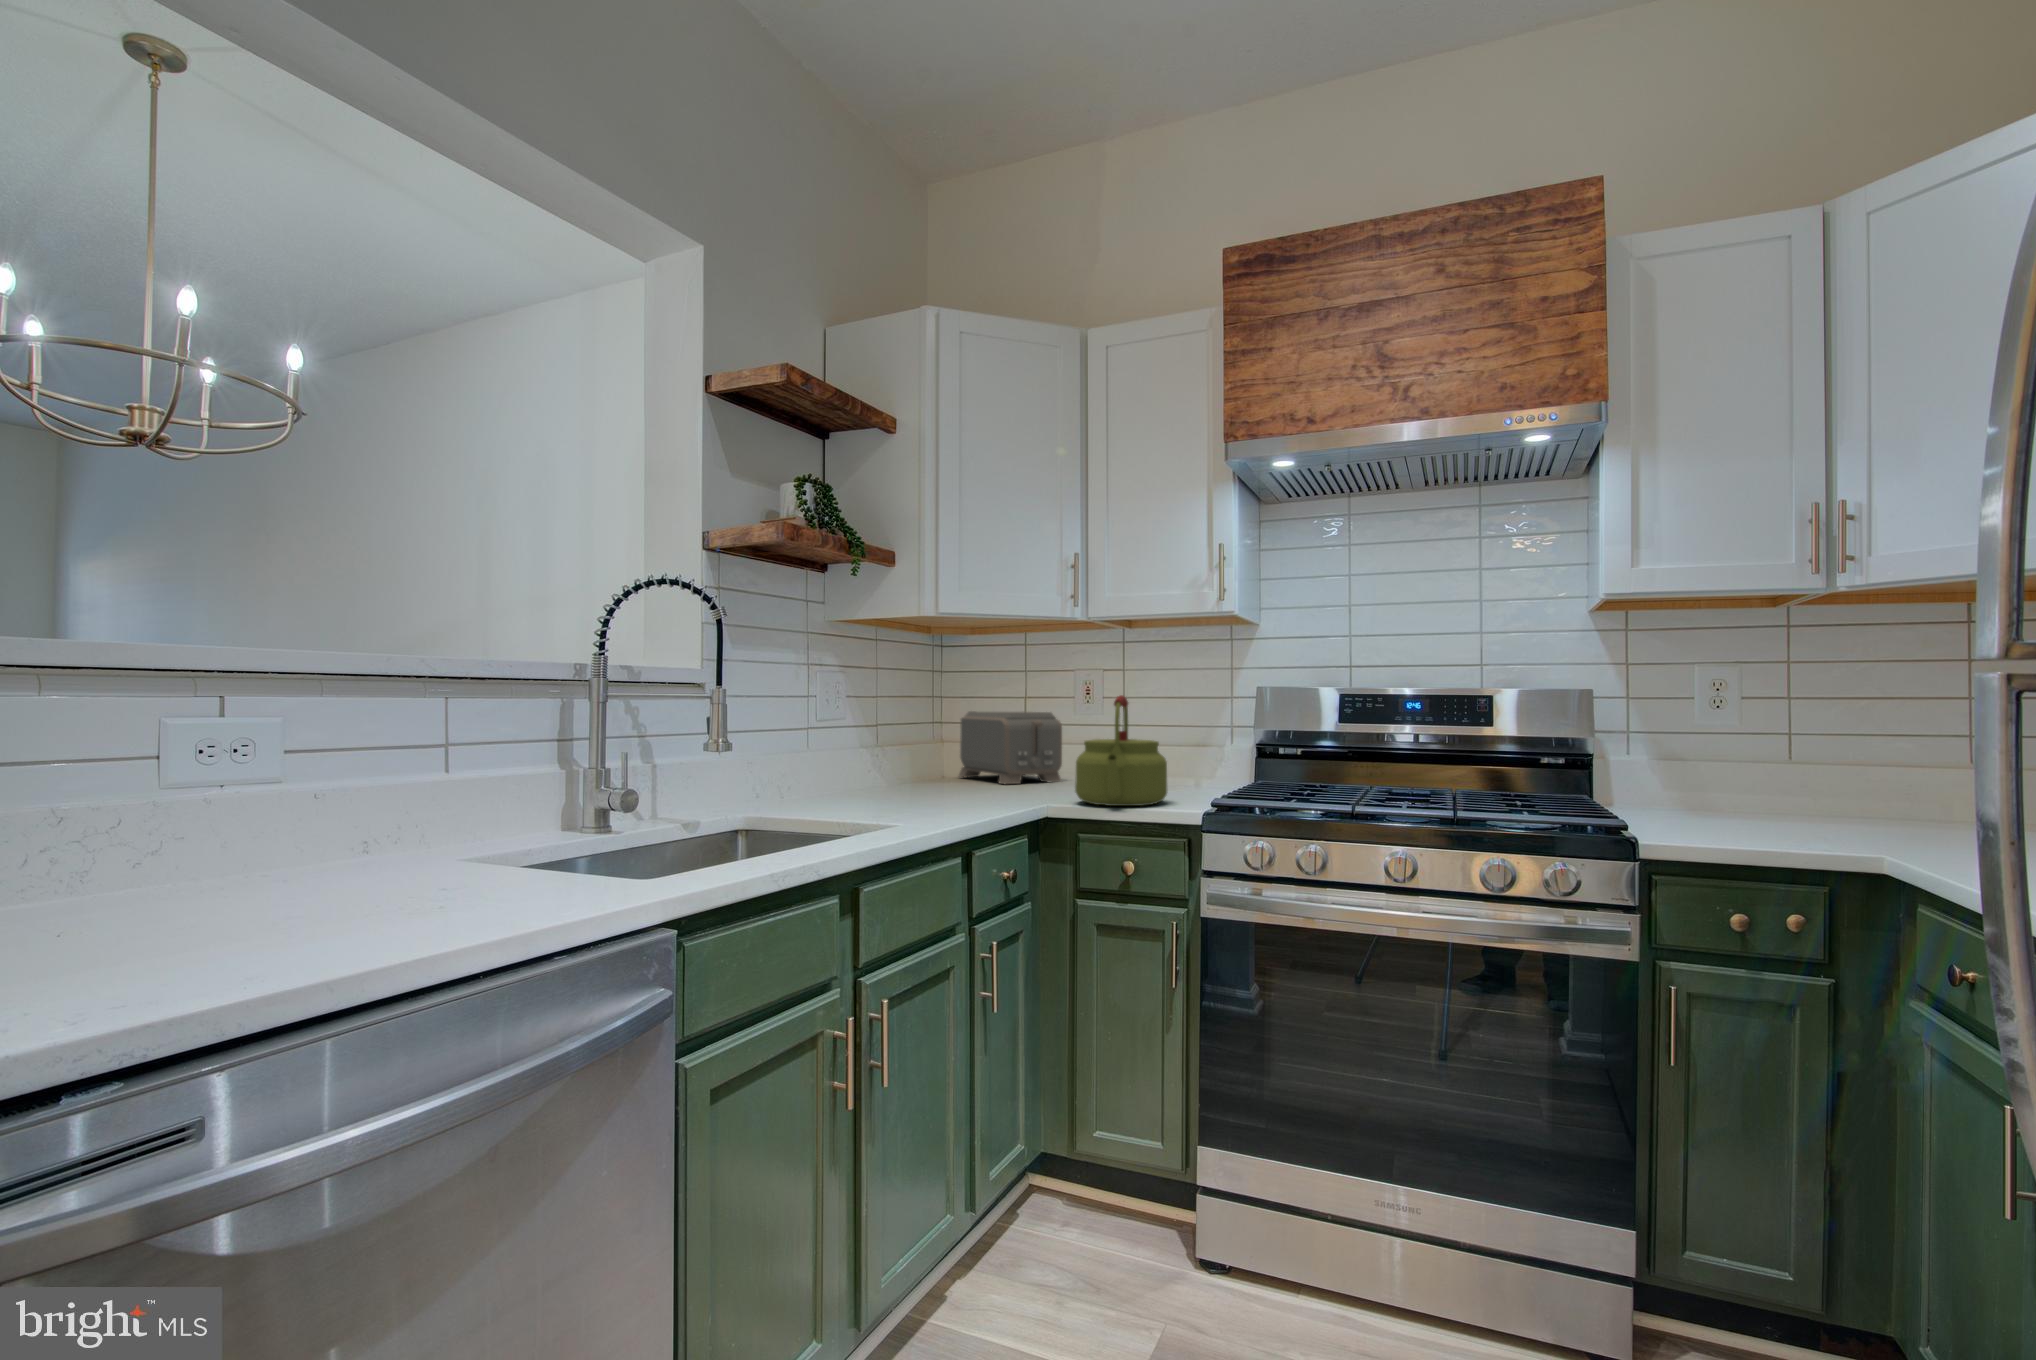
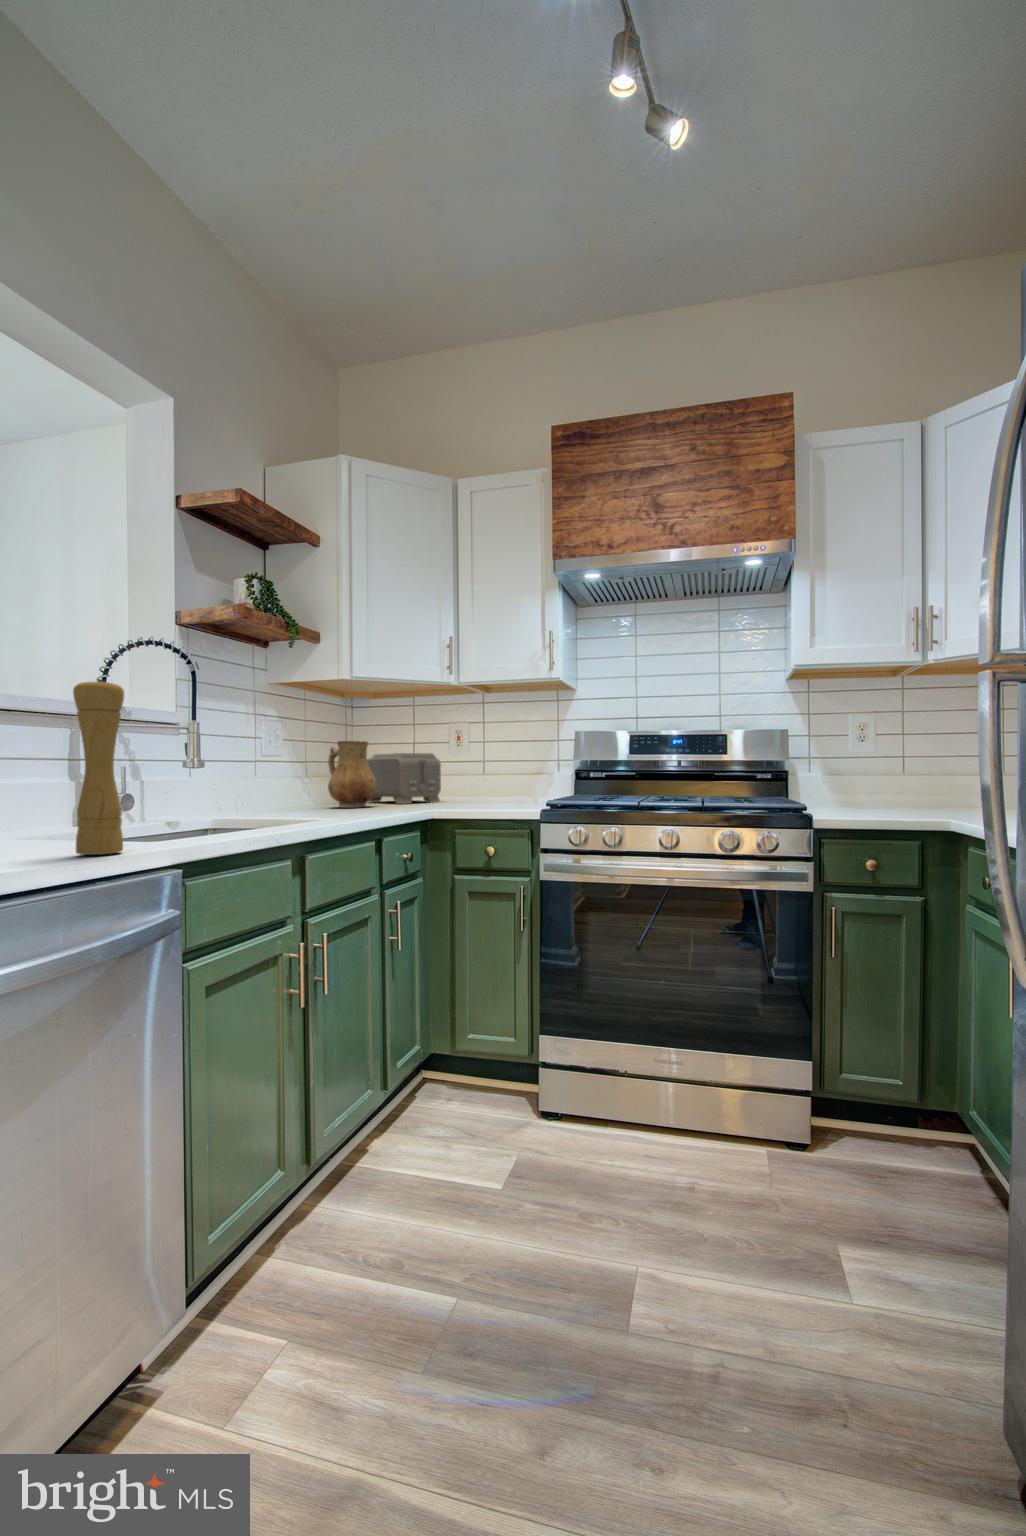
pepper mill: none [536,662,604,910] -> present [73,679,124,855]
kettle: present [1075,695,1167,806] -> none [453,734,516,809]
ceramic pitcher: none [905,698,971,792] -> present [328,741,376,808]

